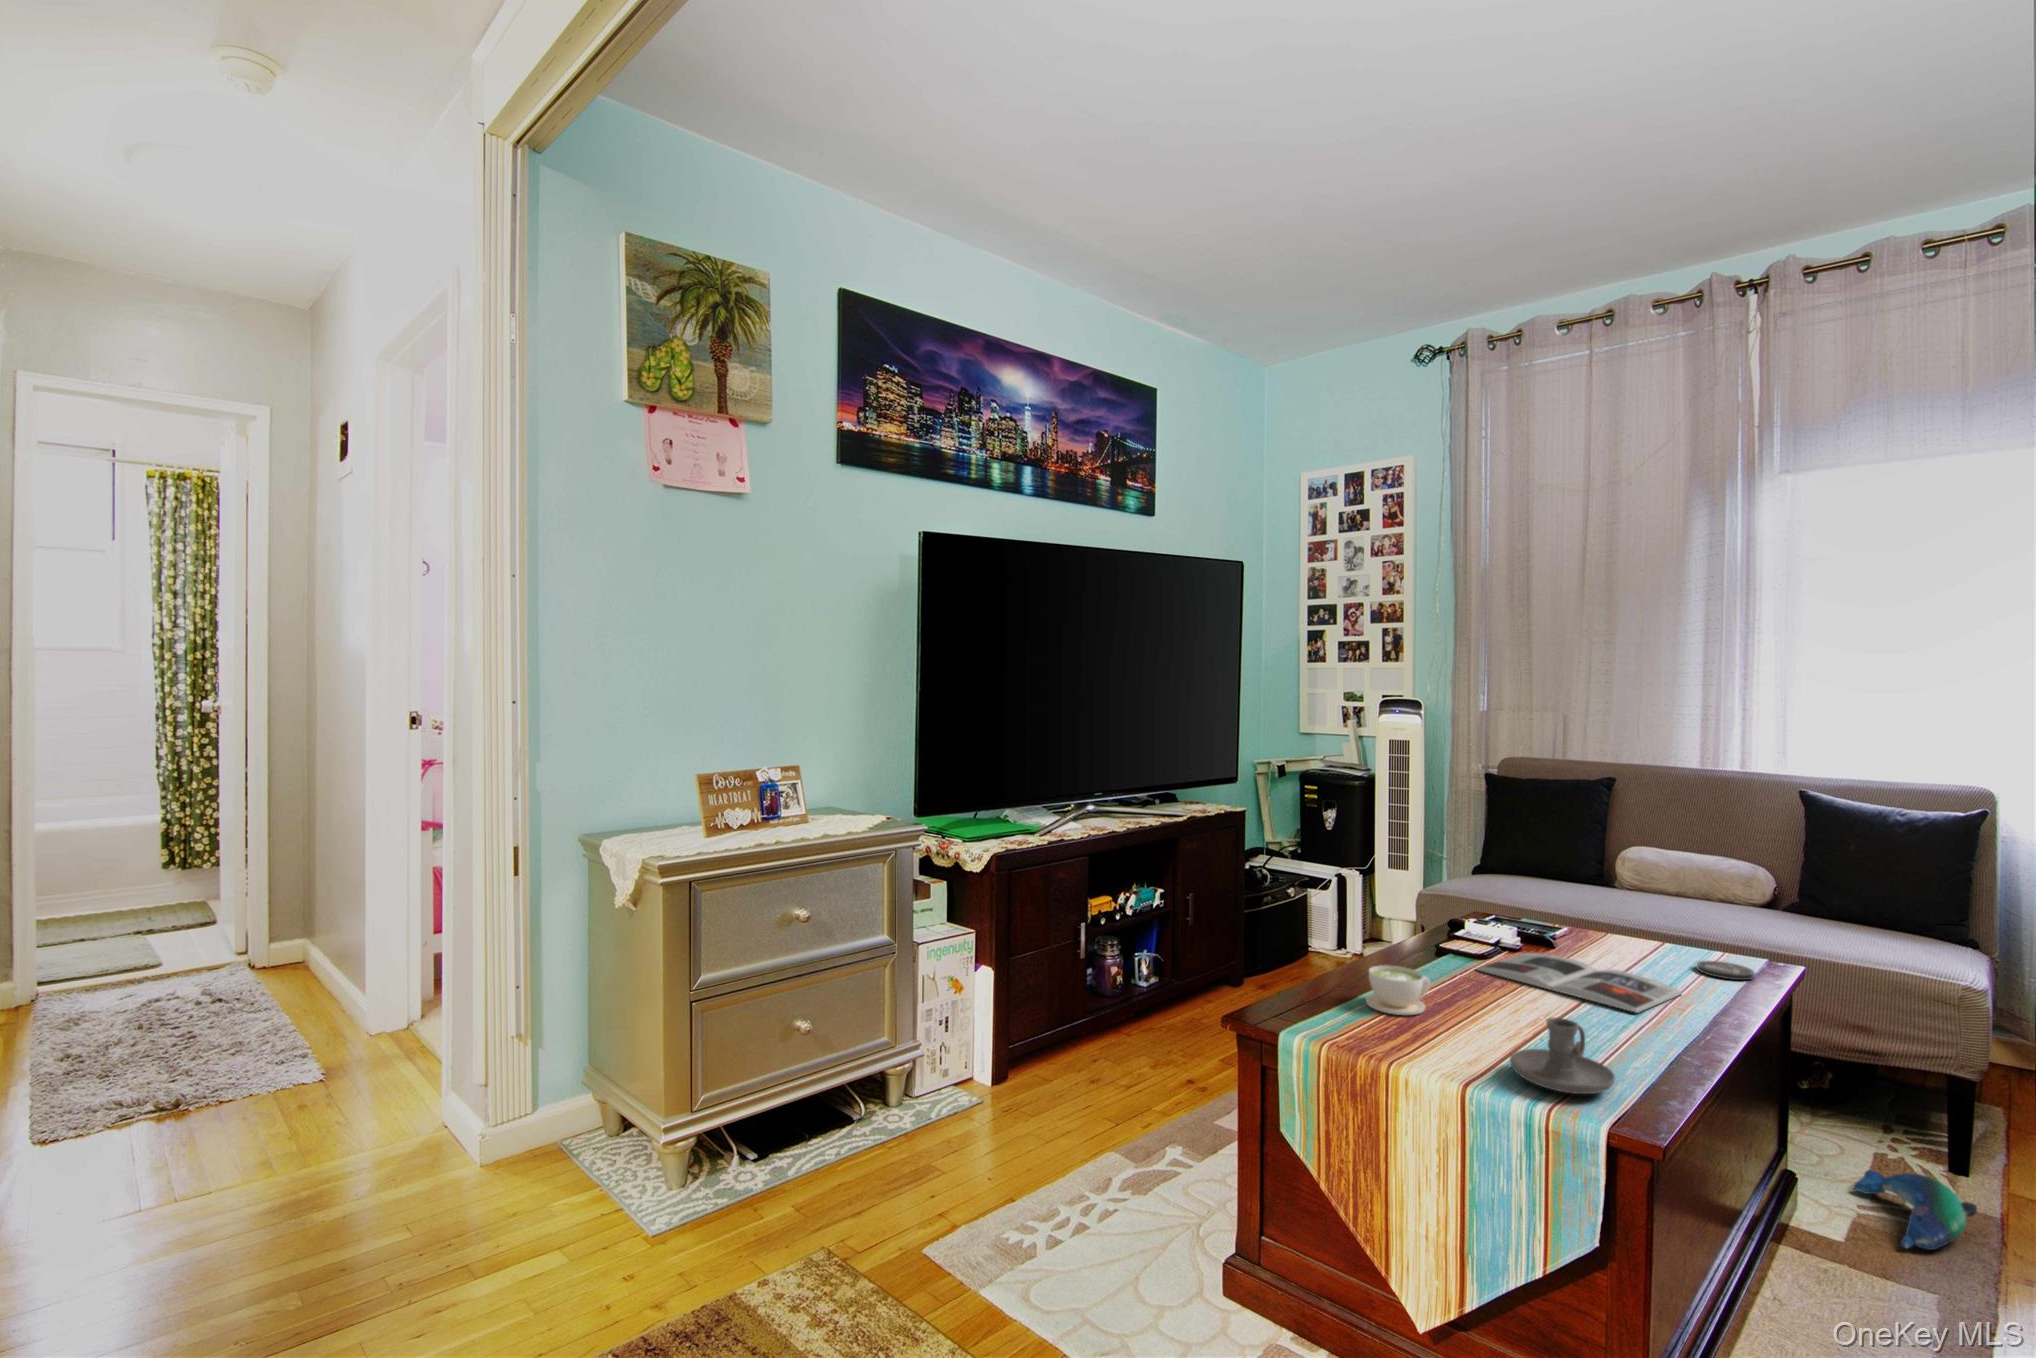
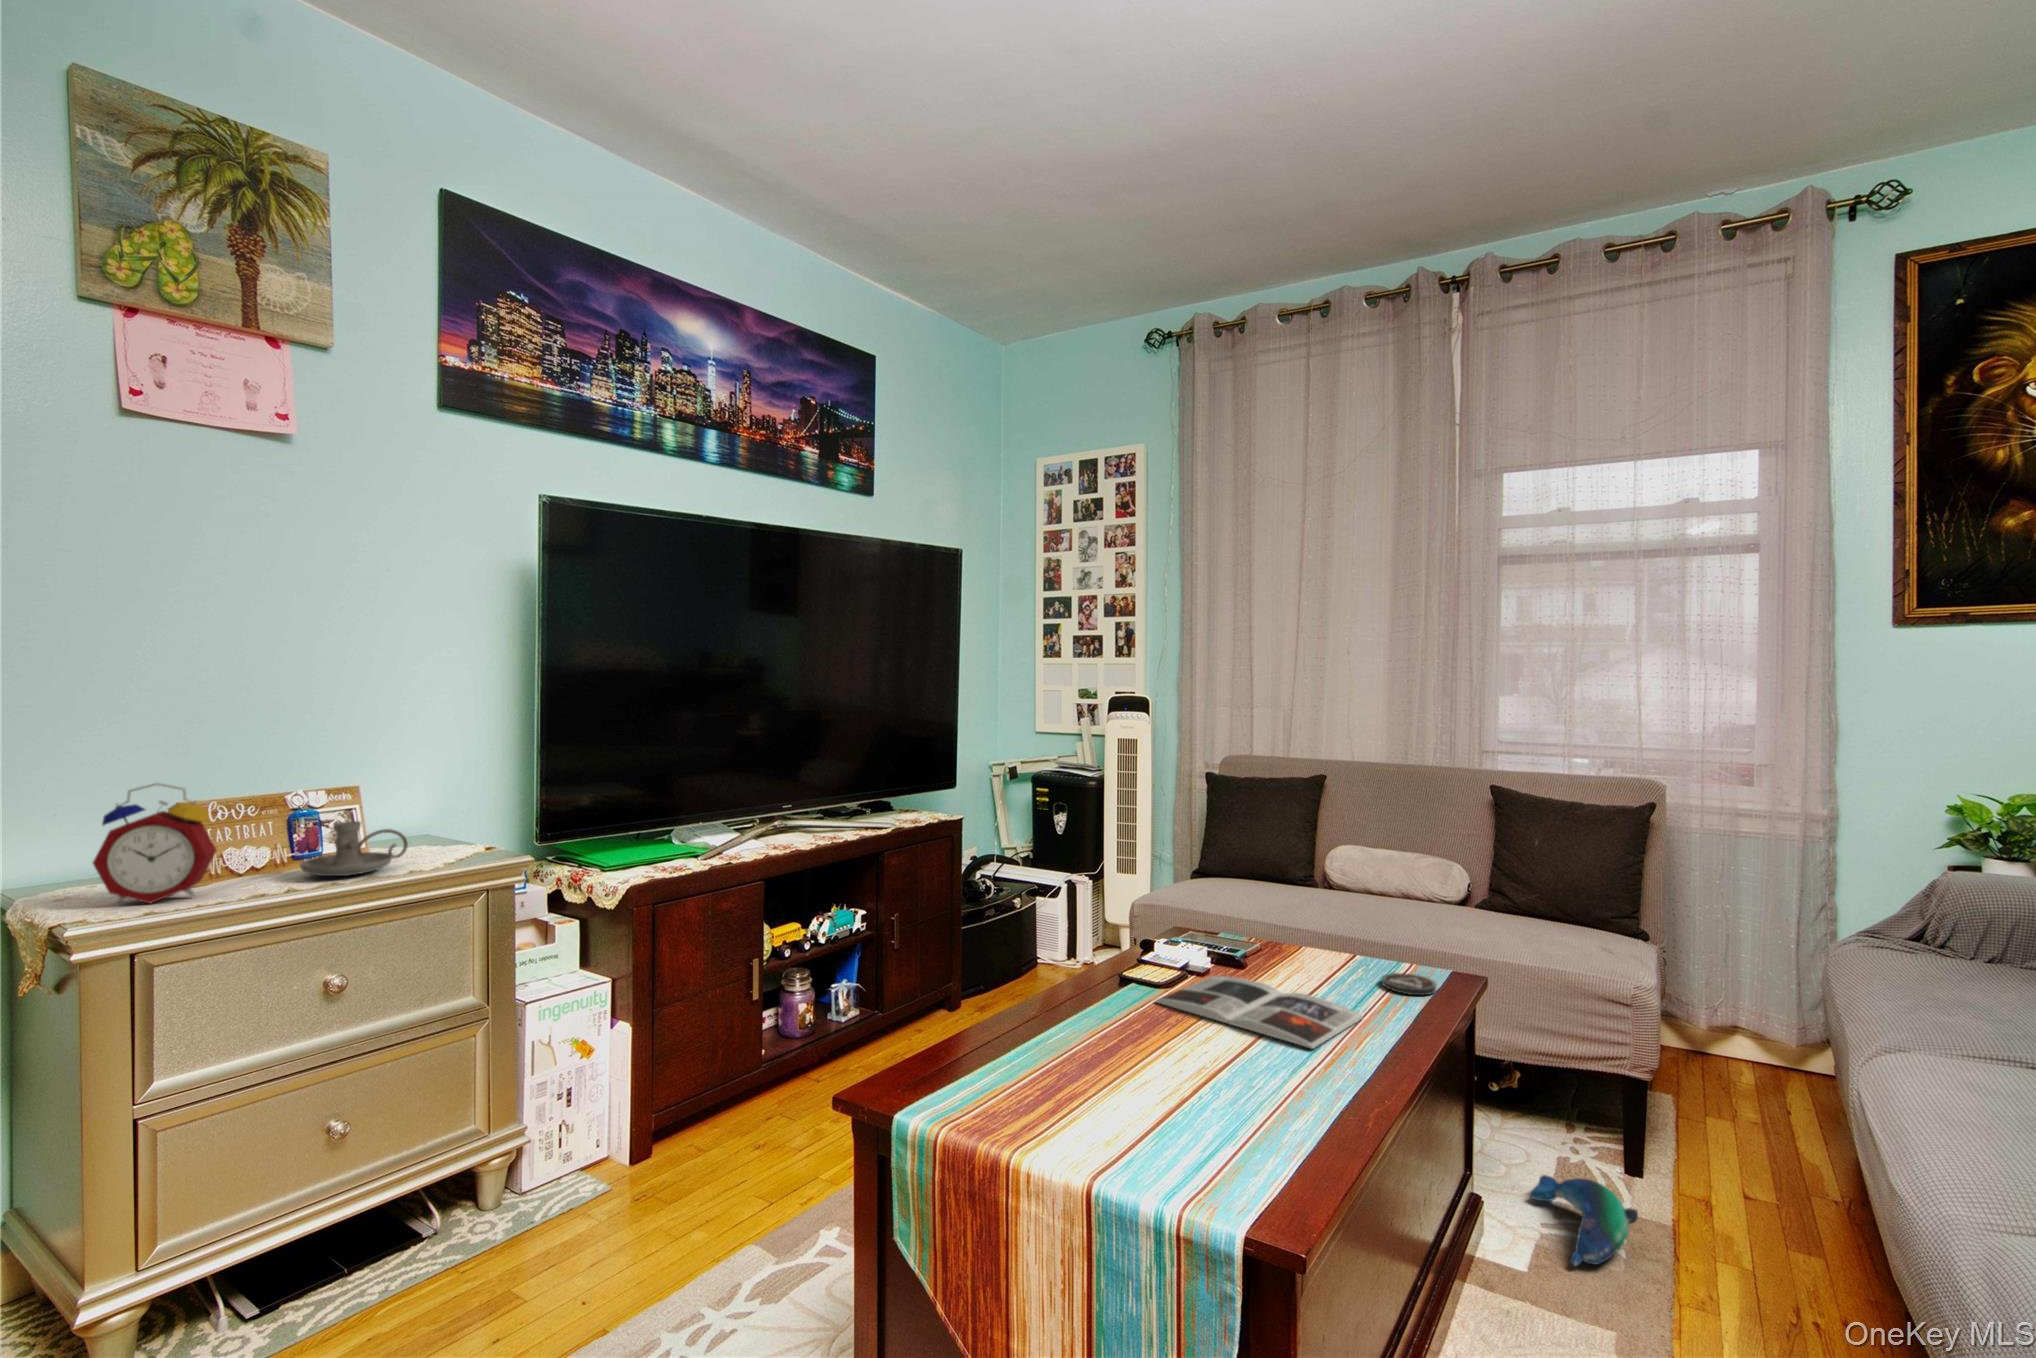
alarm clock: none [663,759,731,847] -> present [92,783,216,903]
coffee cup: present [1366,965,1430,1015] -> none [1016,1012,1090,1075]
candle holder: present [1510,1018,1615,1094] -> present [300,821,408,876]

